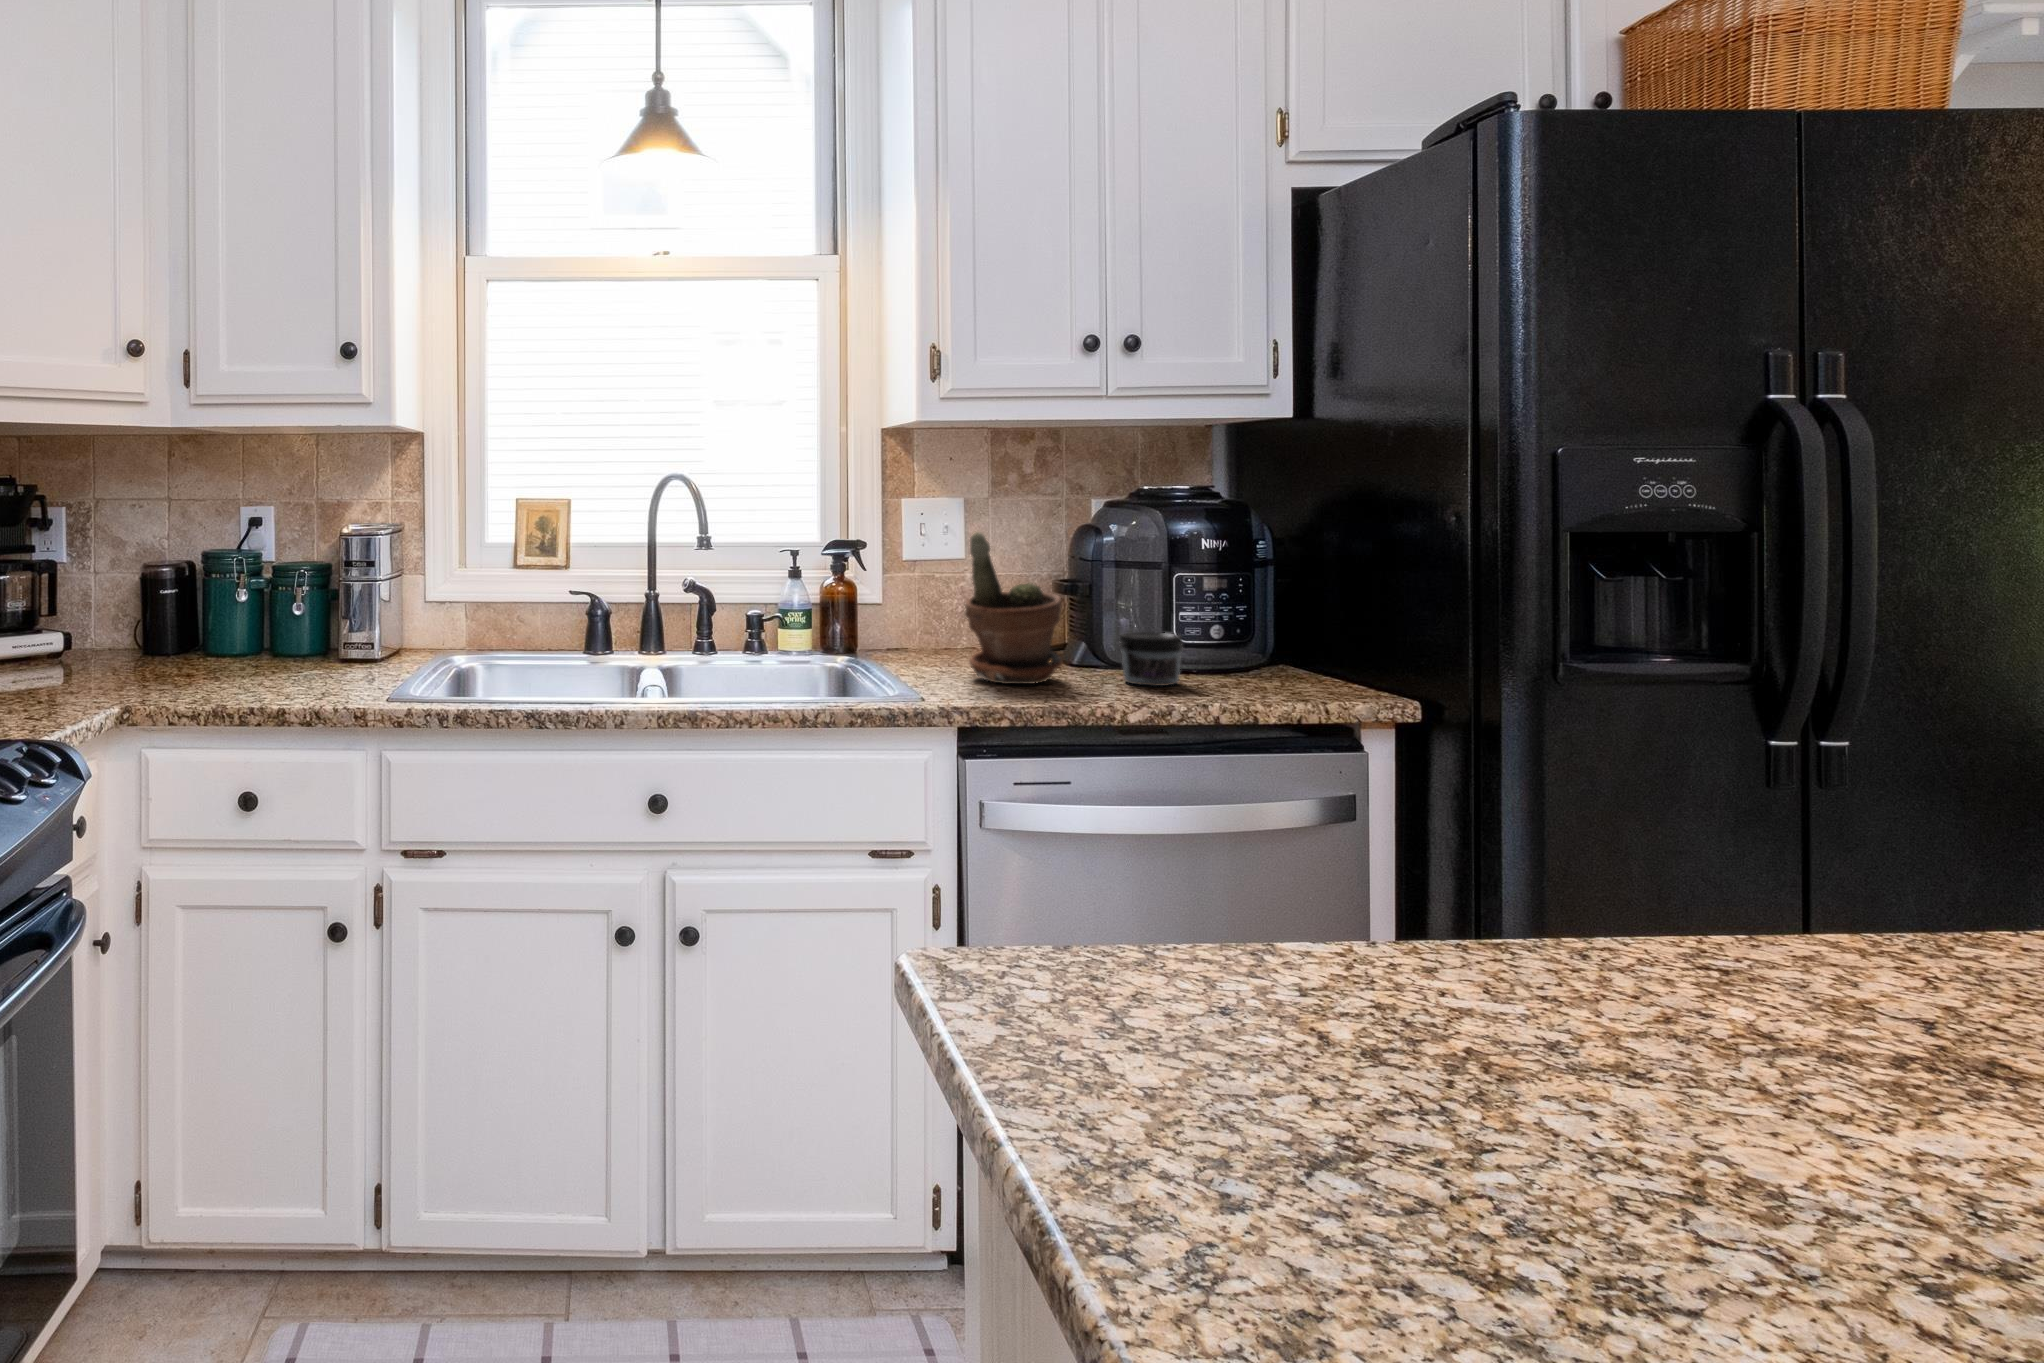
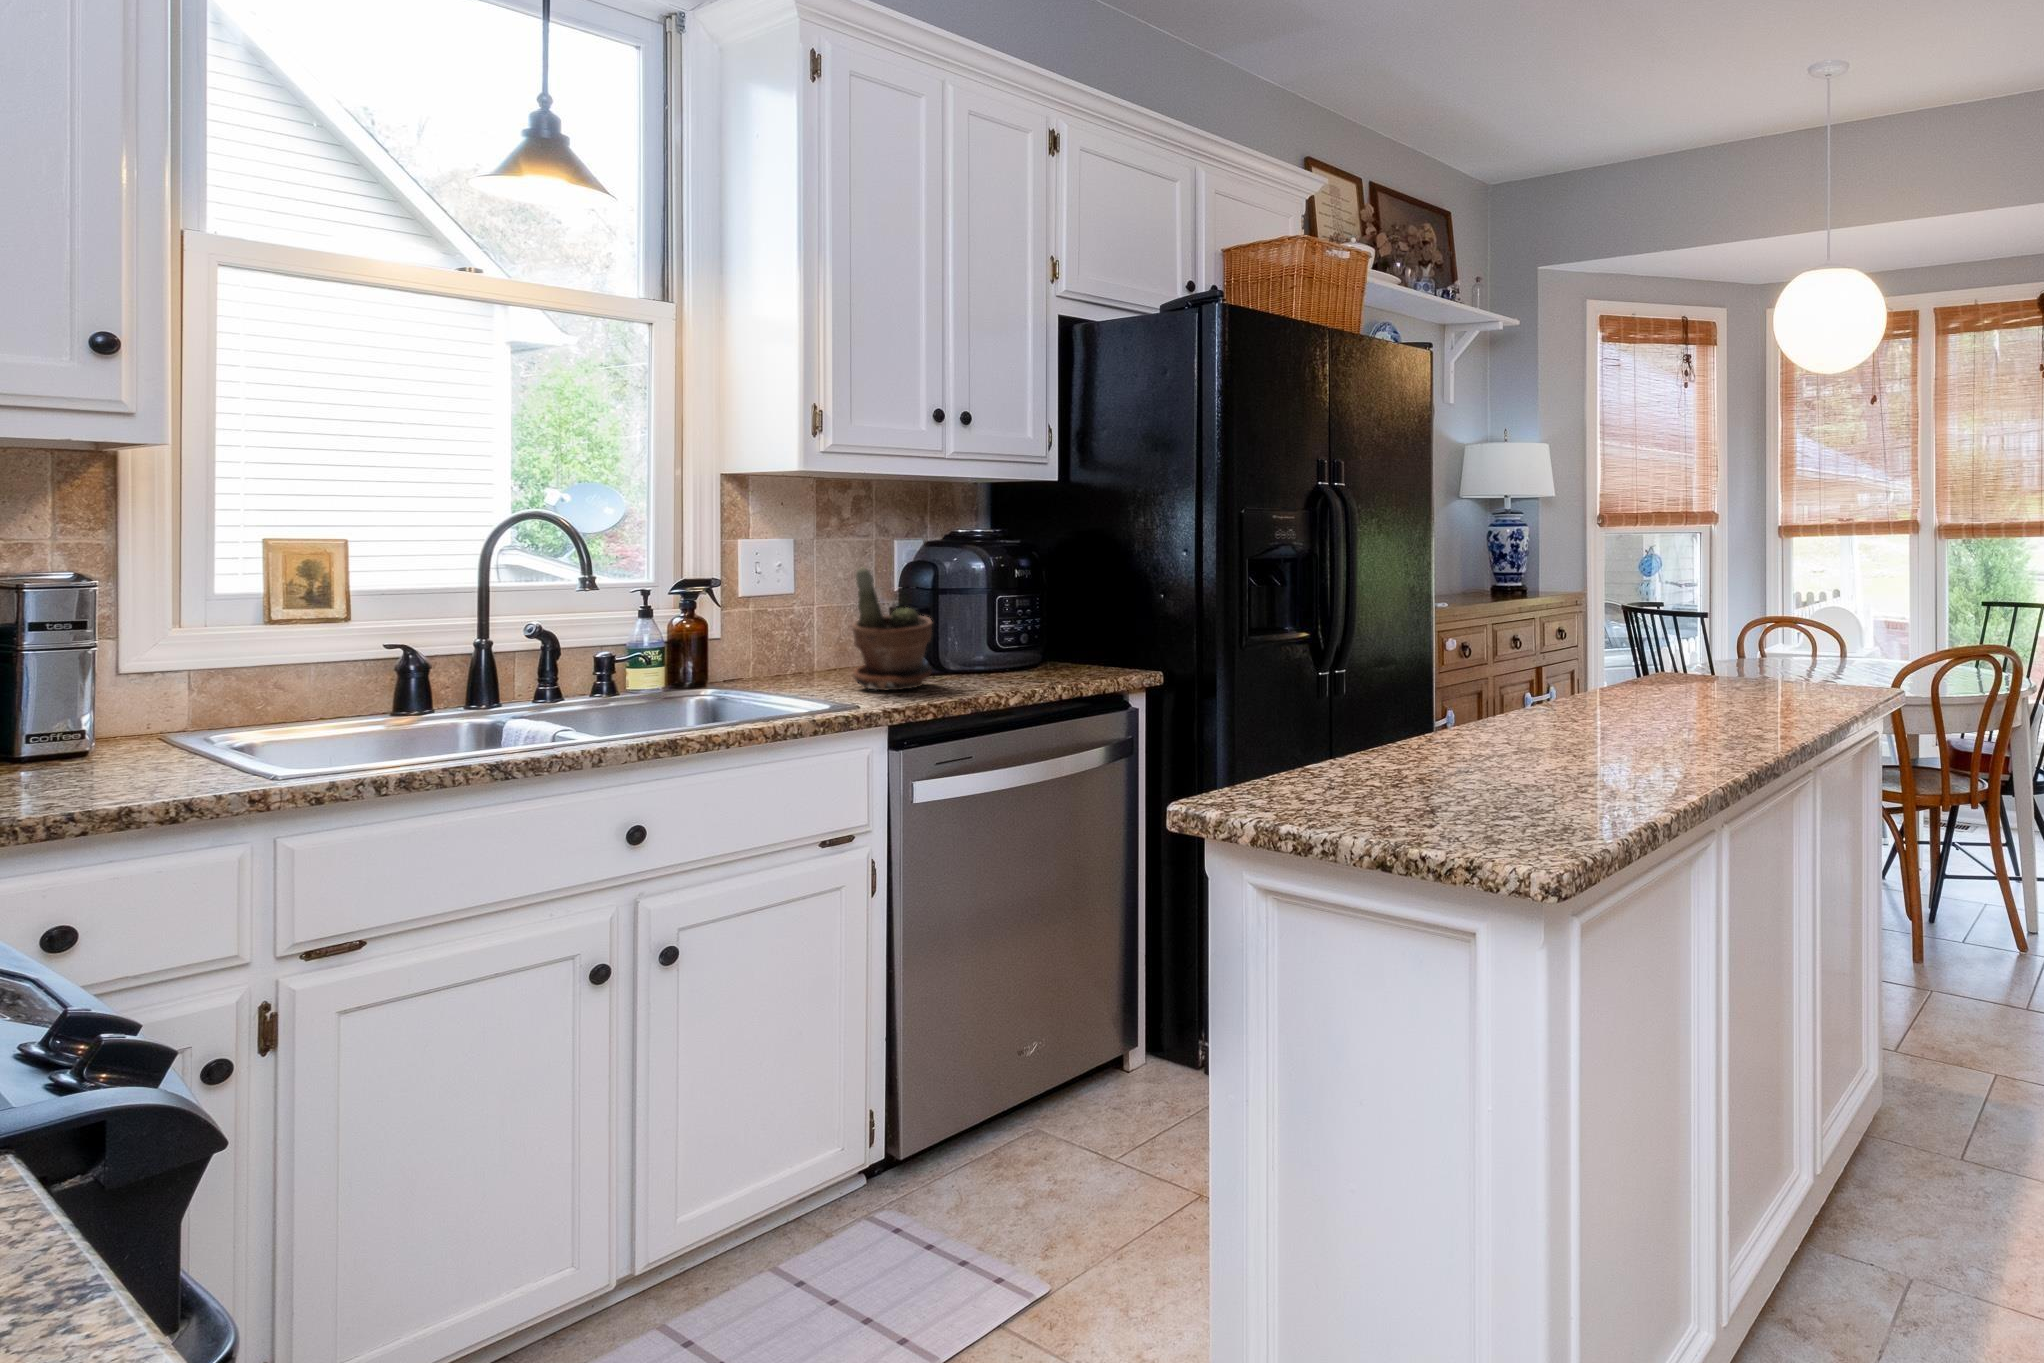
jar: present [1120,632,1183,686] -> none [970,640,1017,680]

